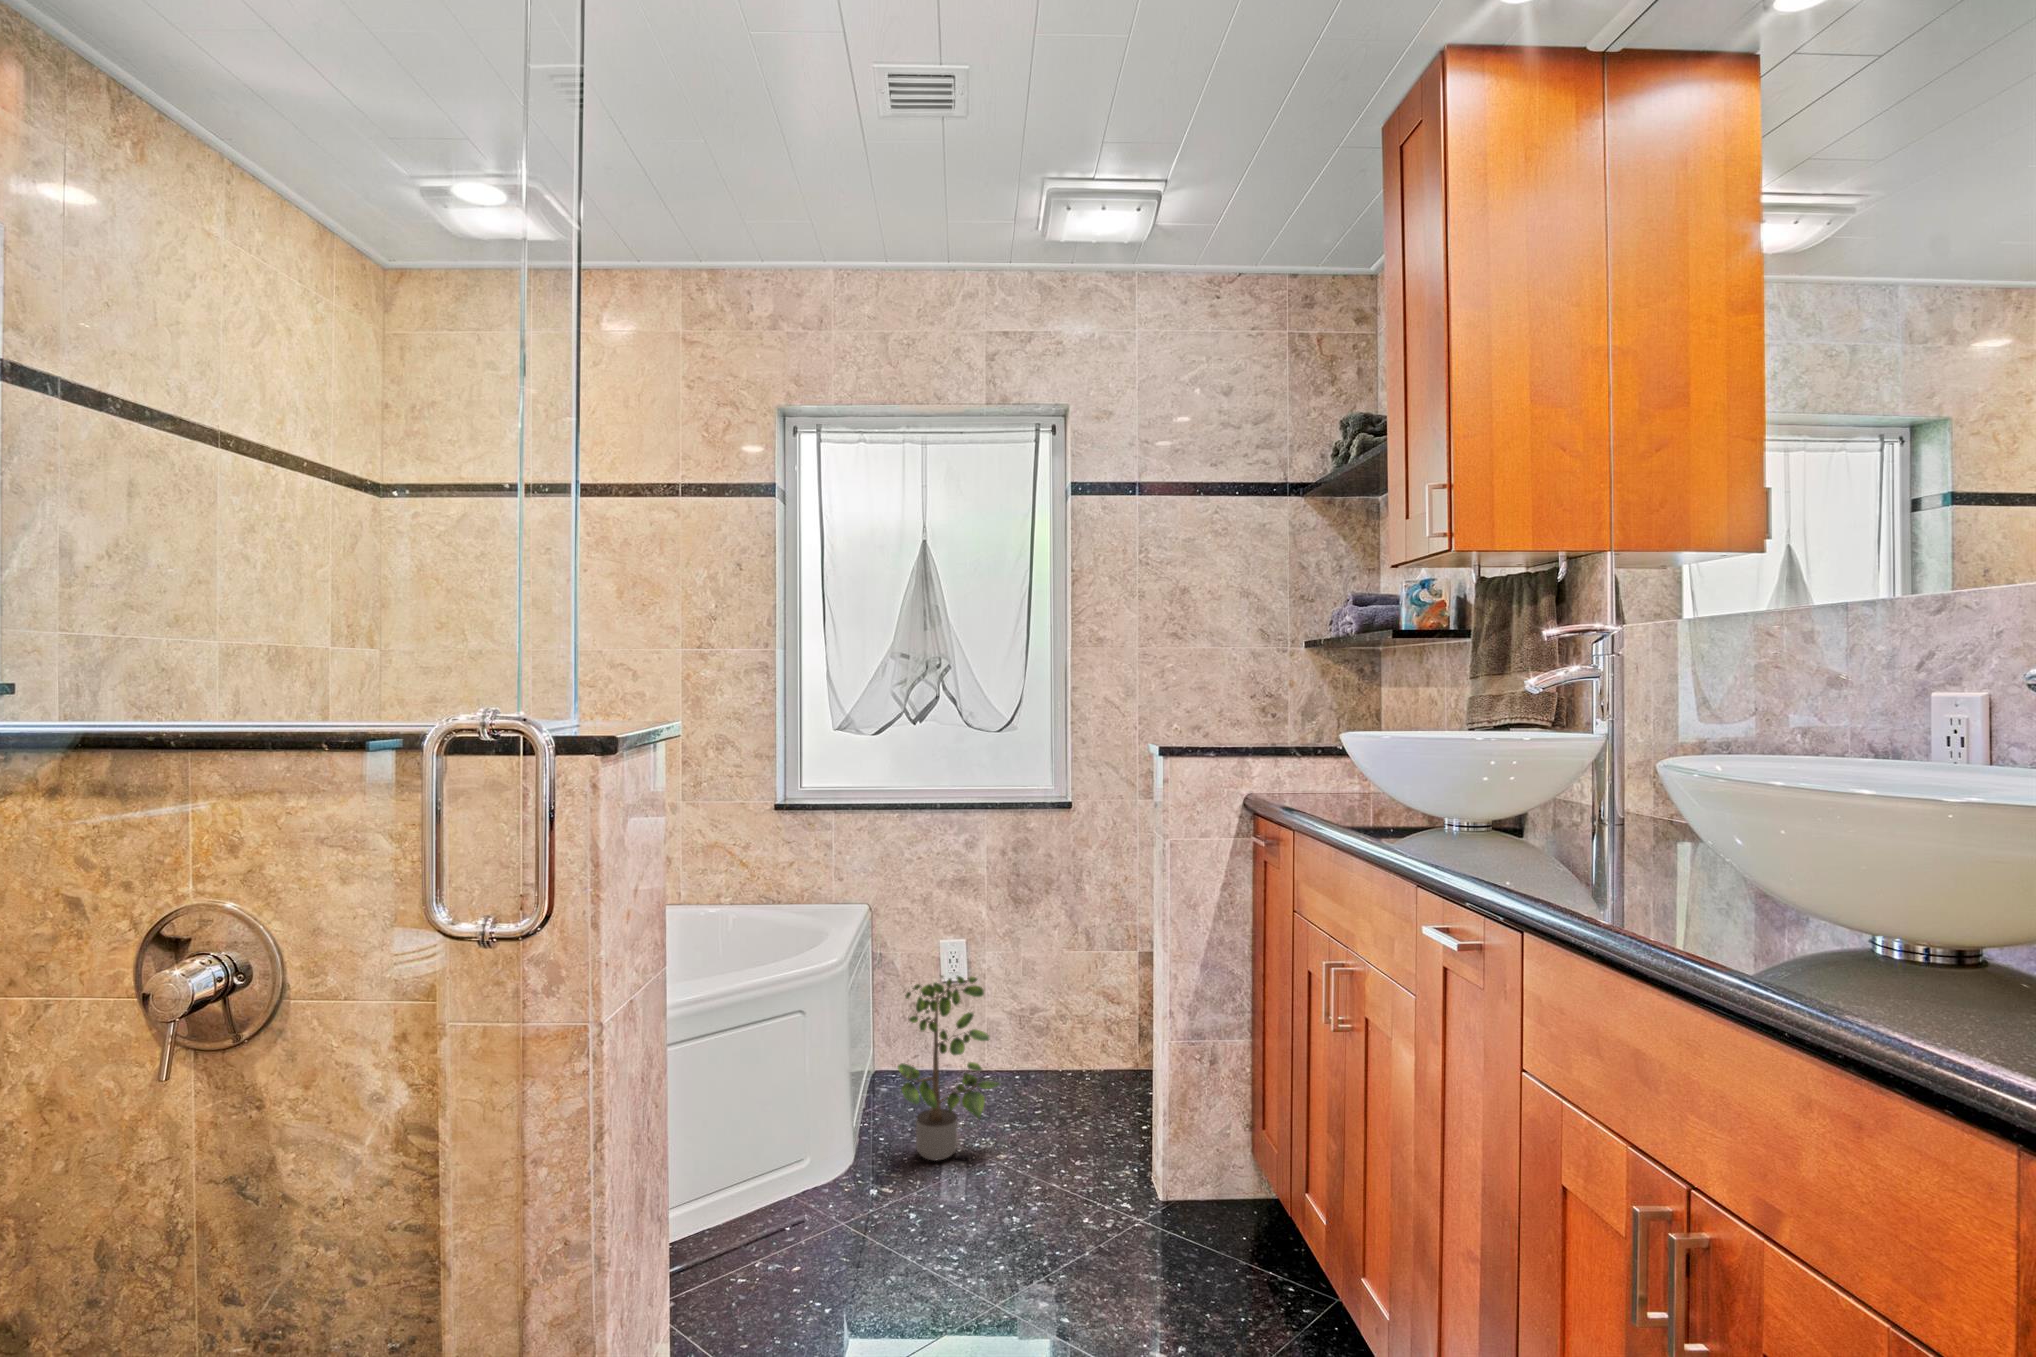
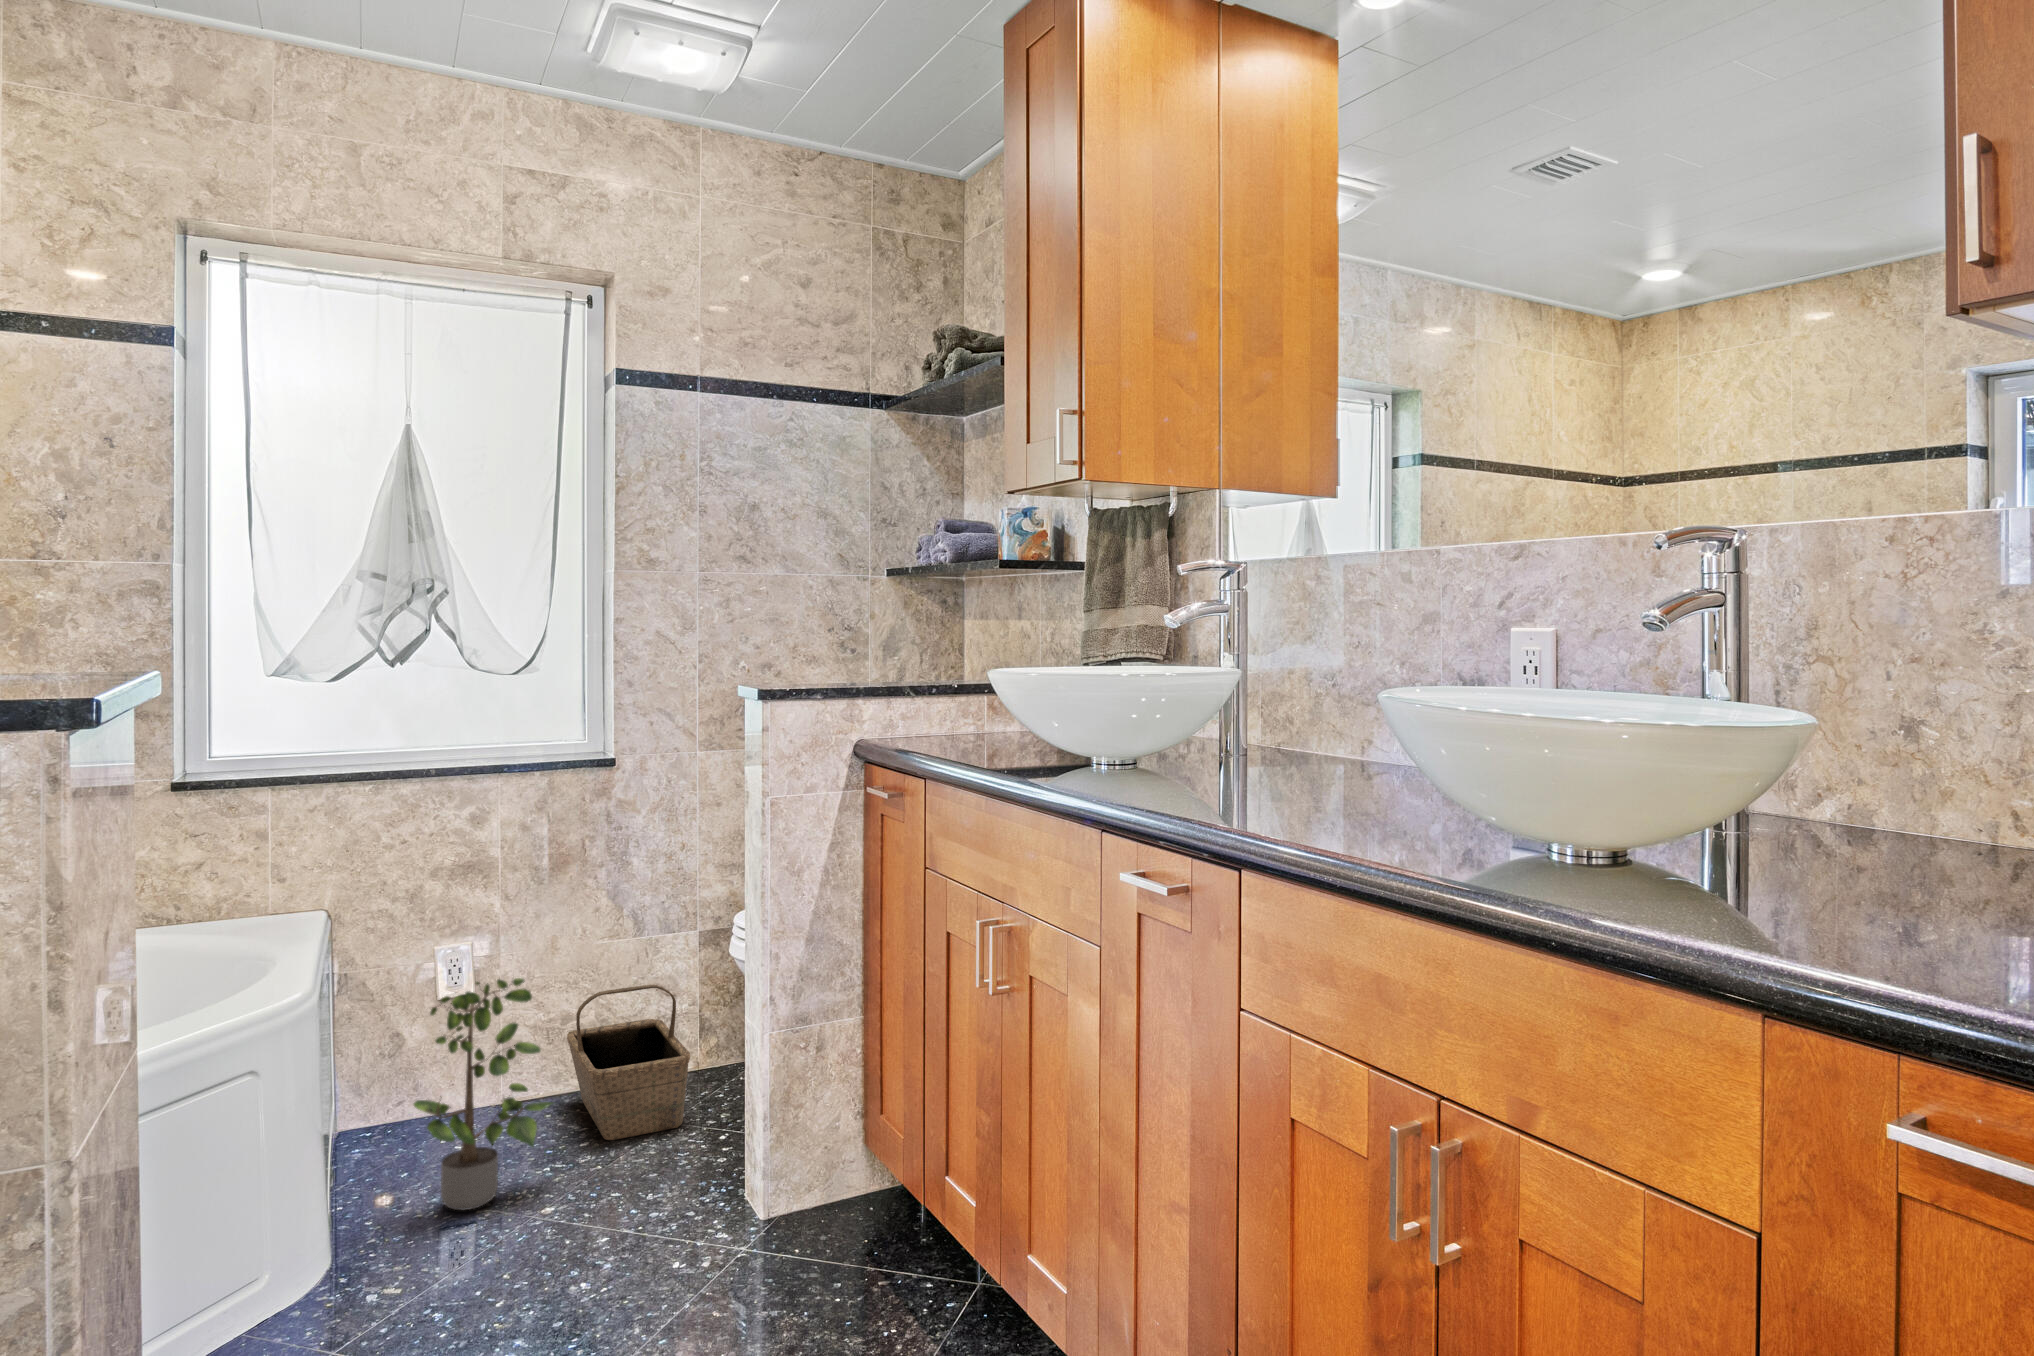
basket: none [1033,993,1119,1121] -> present [567,985,690,1140]

